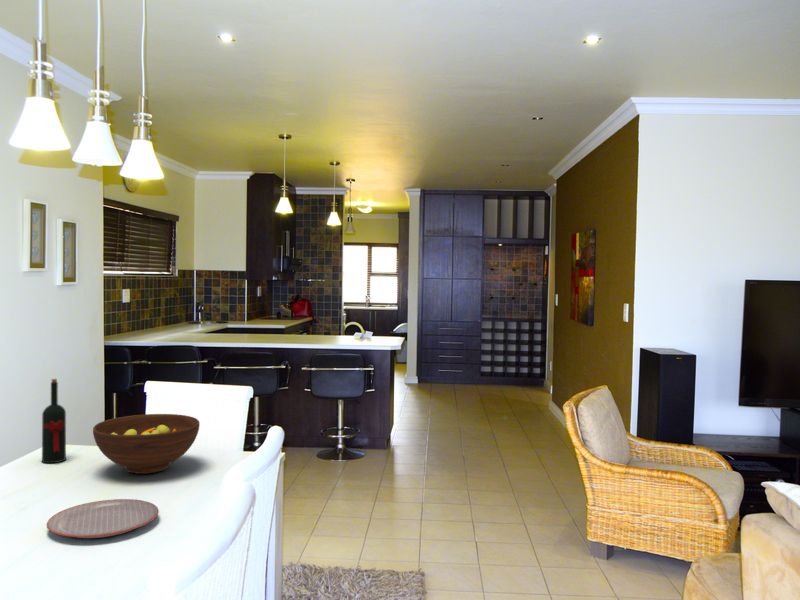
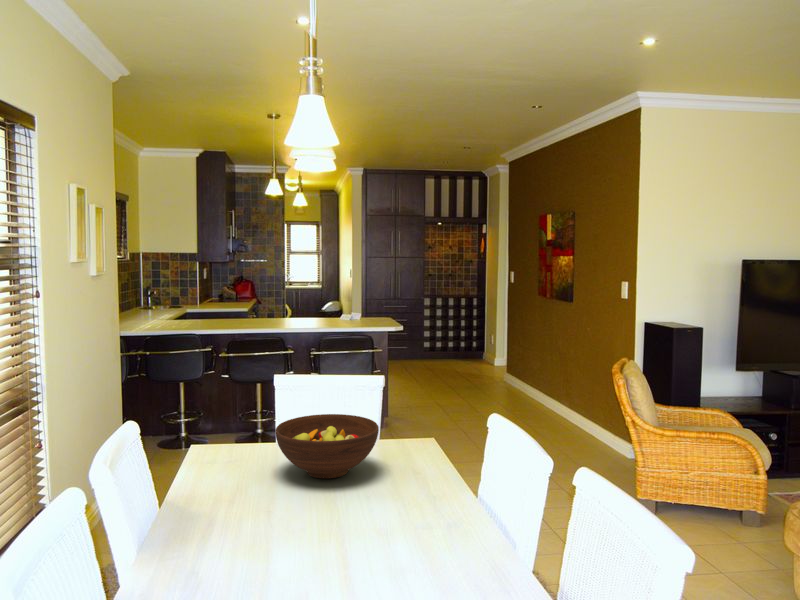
wine bottle: present [42,379,66,463] -> none [203,385,227,476]
plate: present [47,499,159,538] -> none [325,507,430,554]

